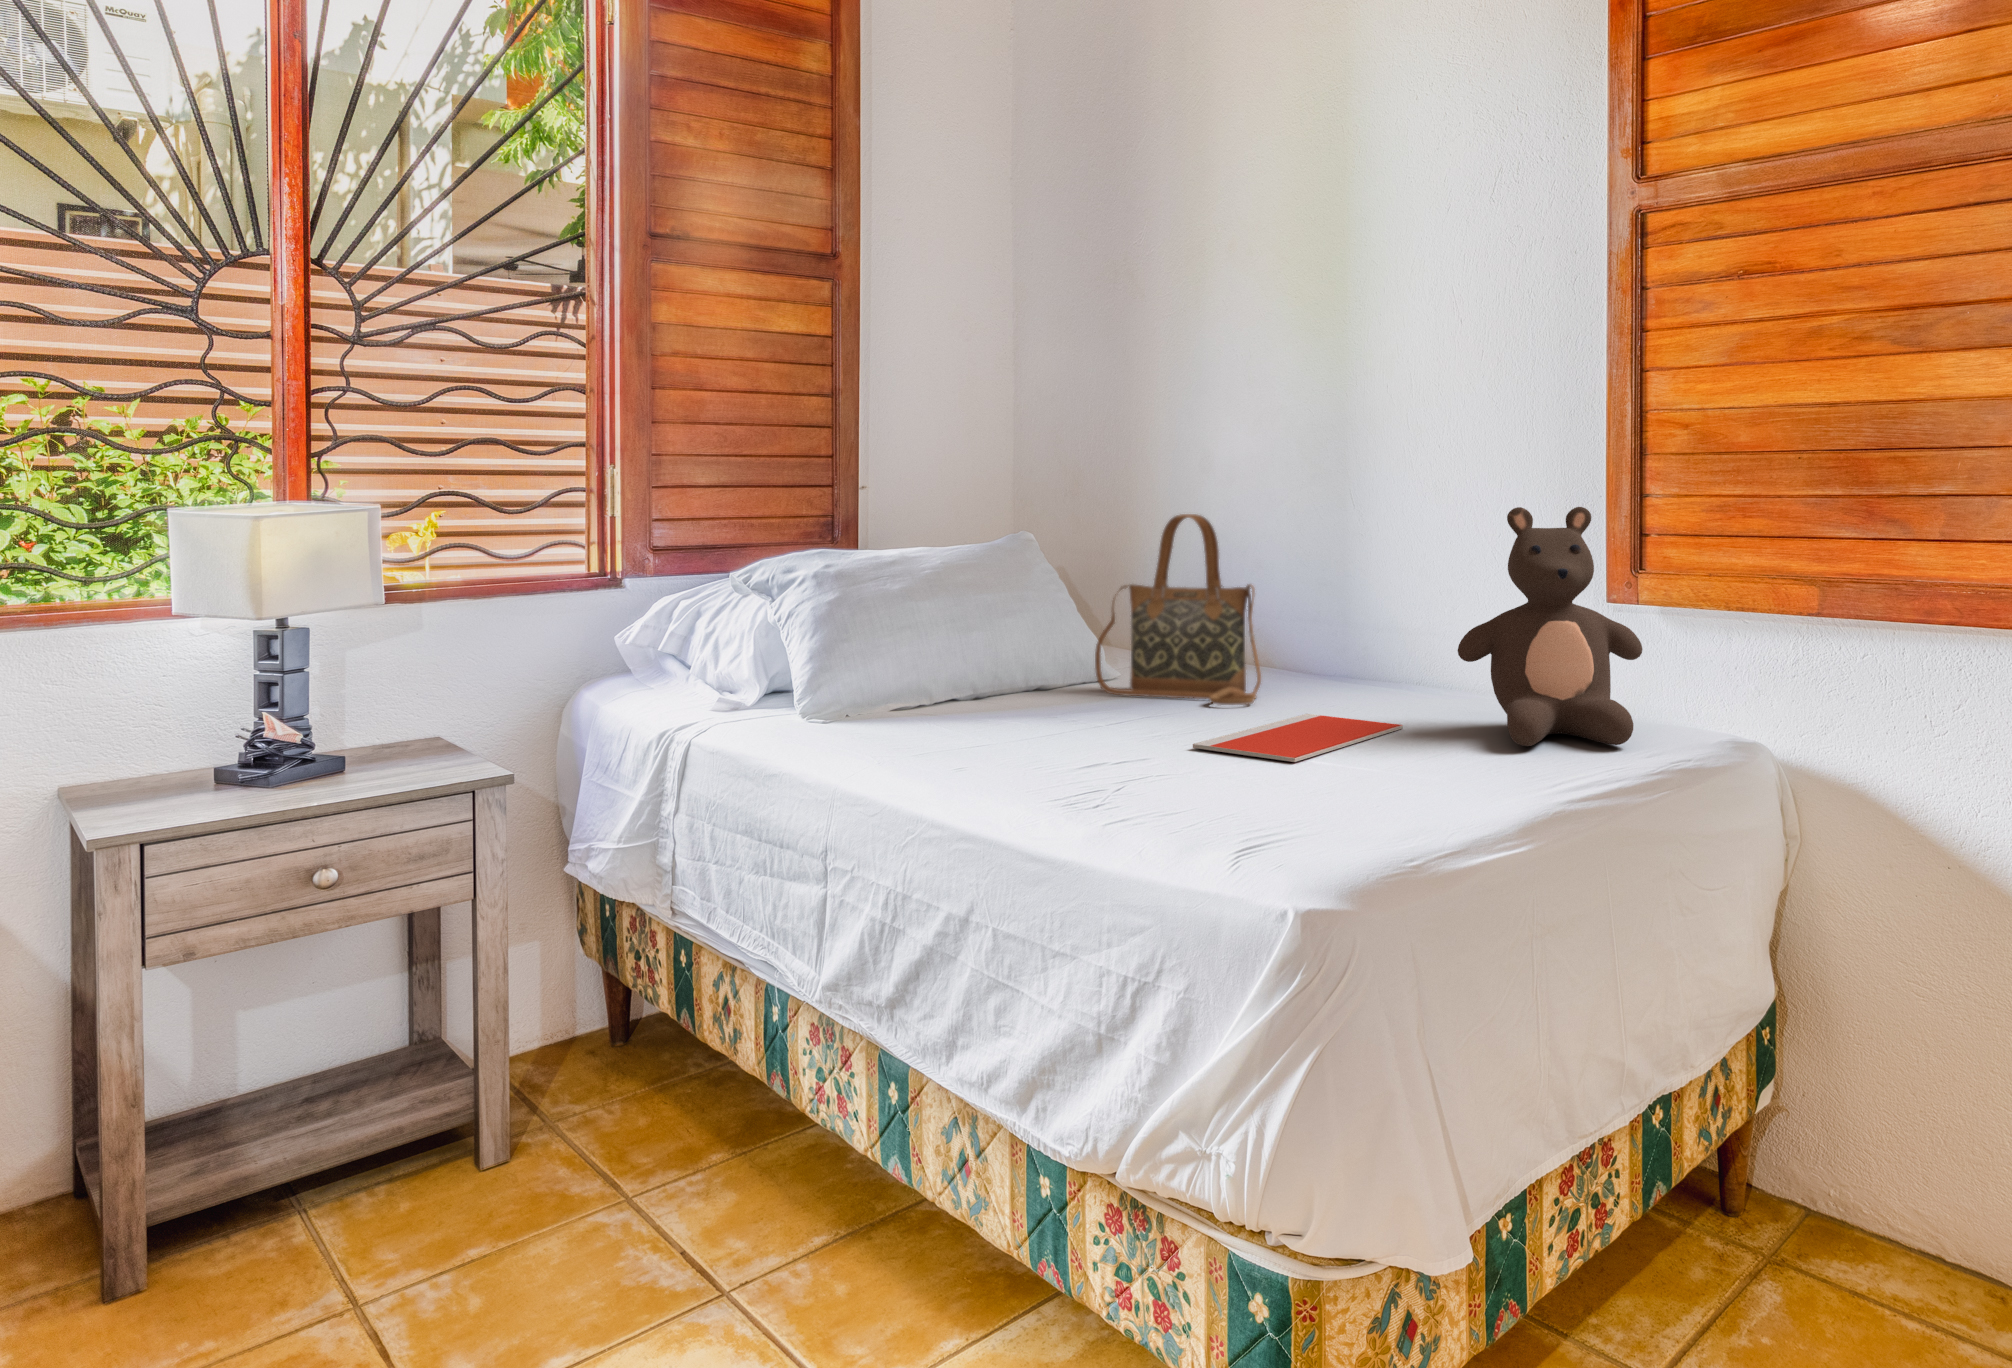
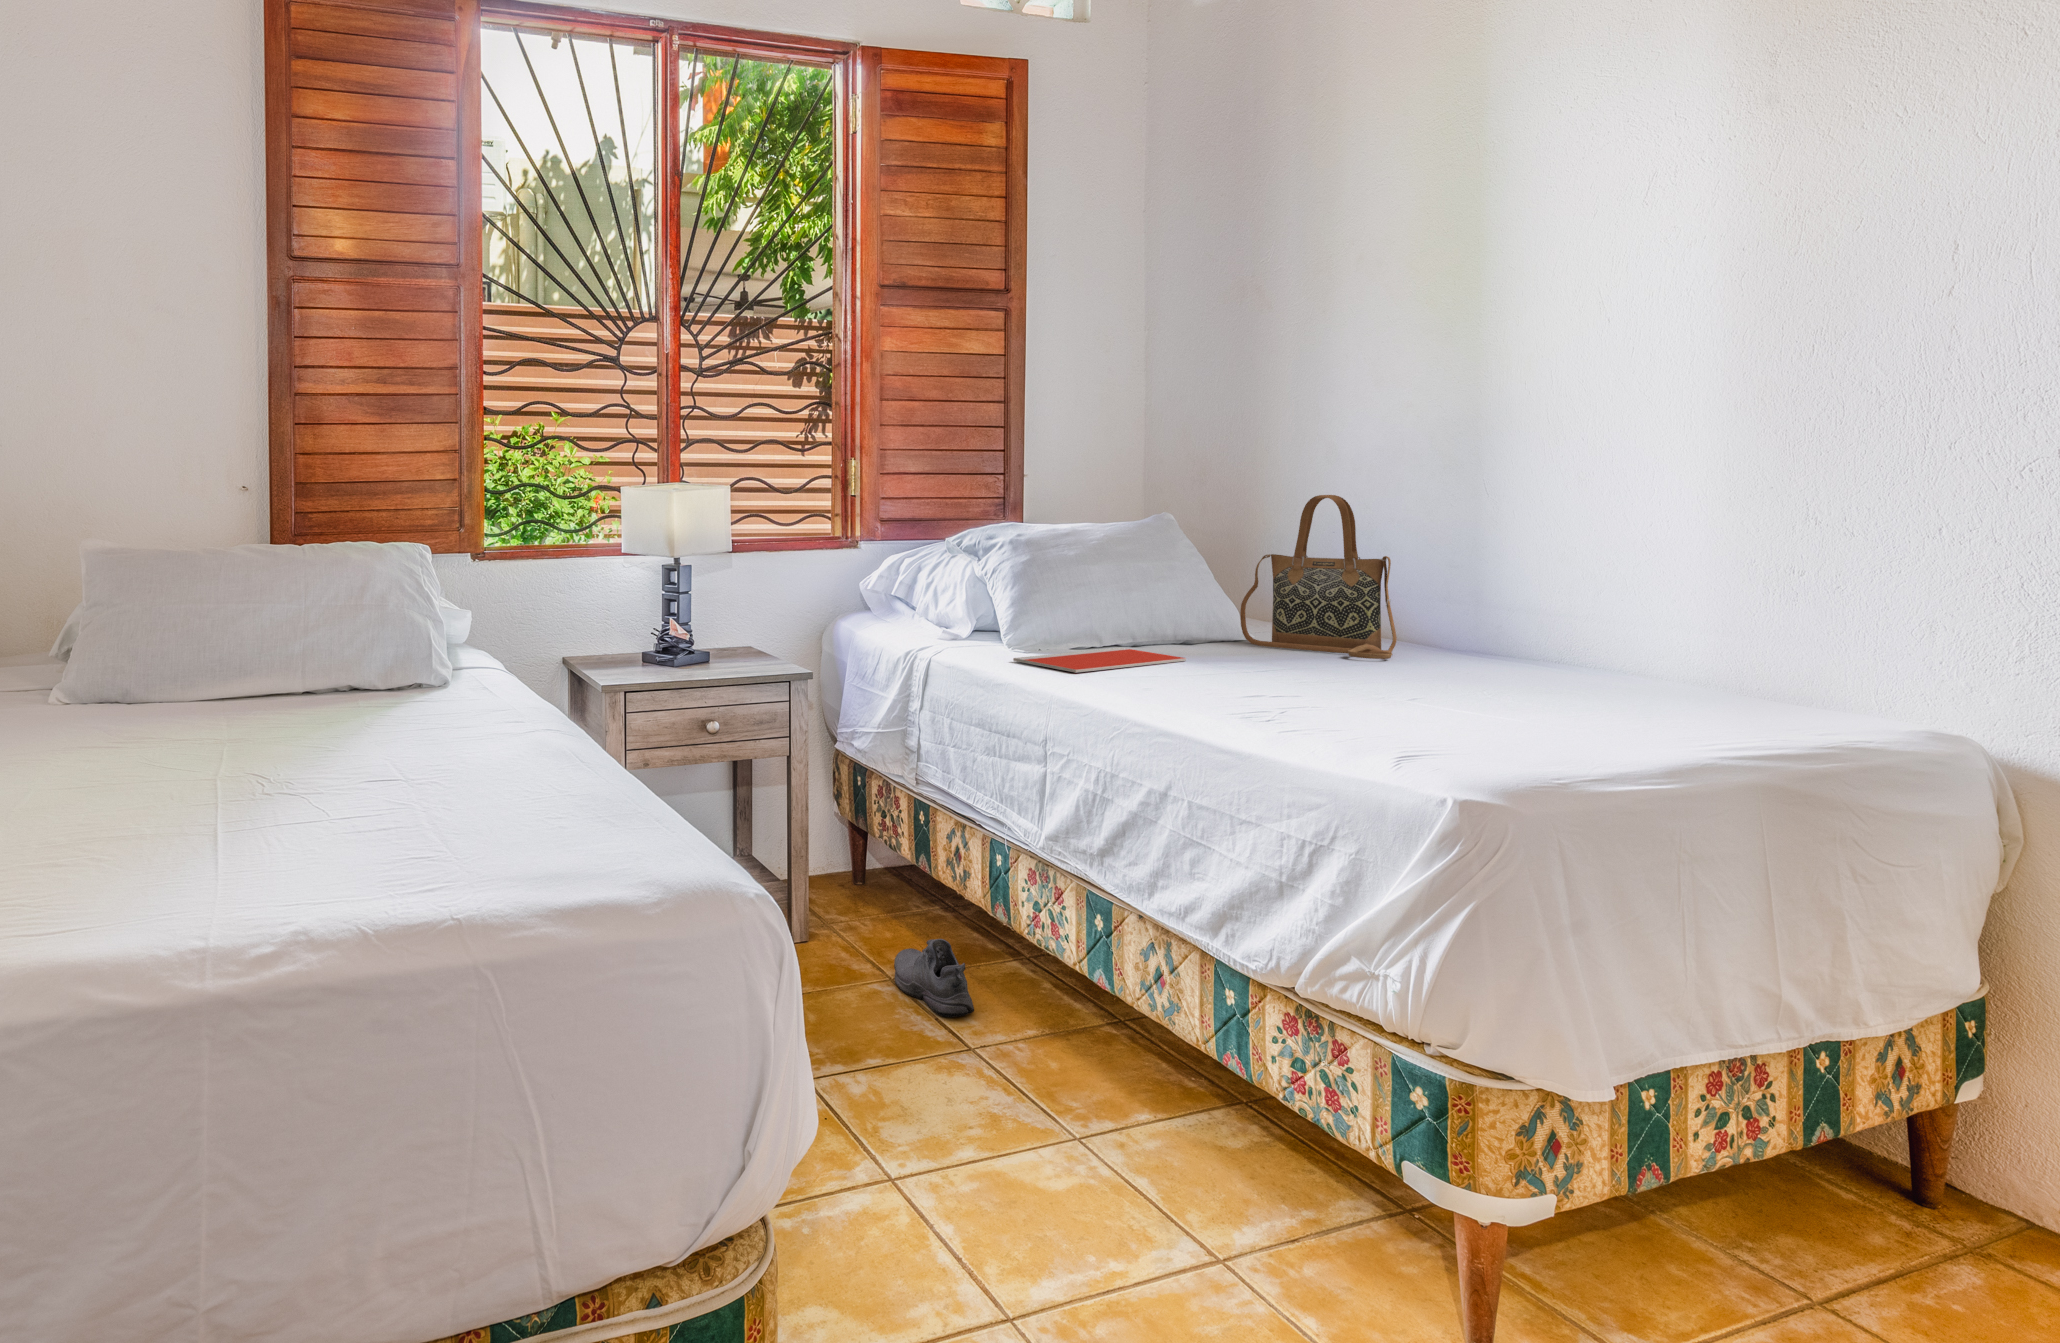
teddy bear: present [1458,507,1642,746] -> none [1603,488,1815,711]
notebook: present [1193,714,1403,762] -> present [1013,648,1186,673]
shoe: none [629,1134,739,1248] -> present [894,939,974,1017]

